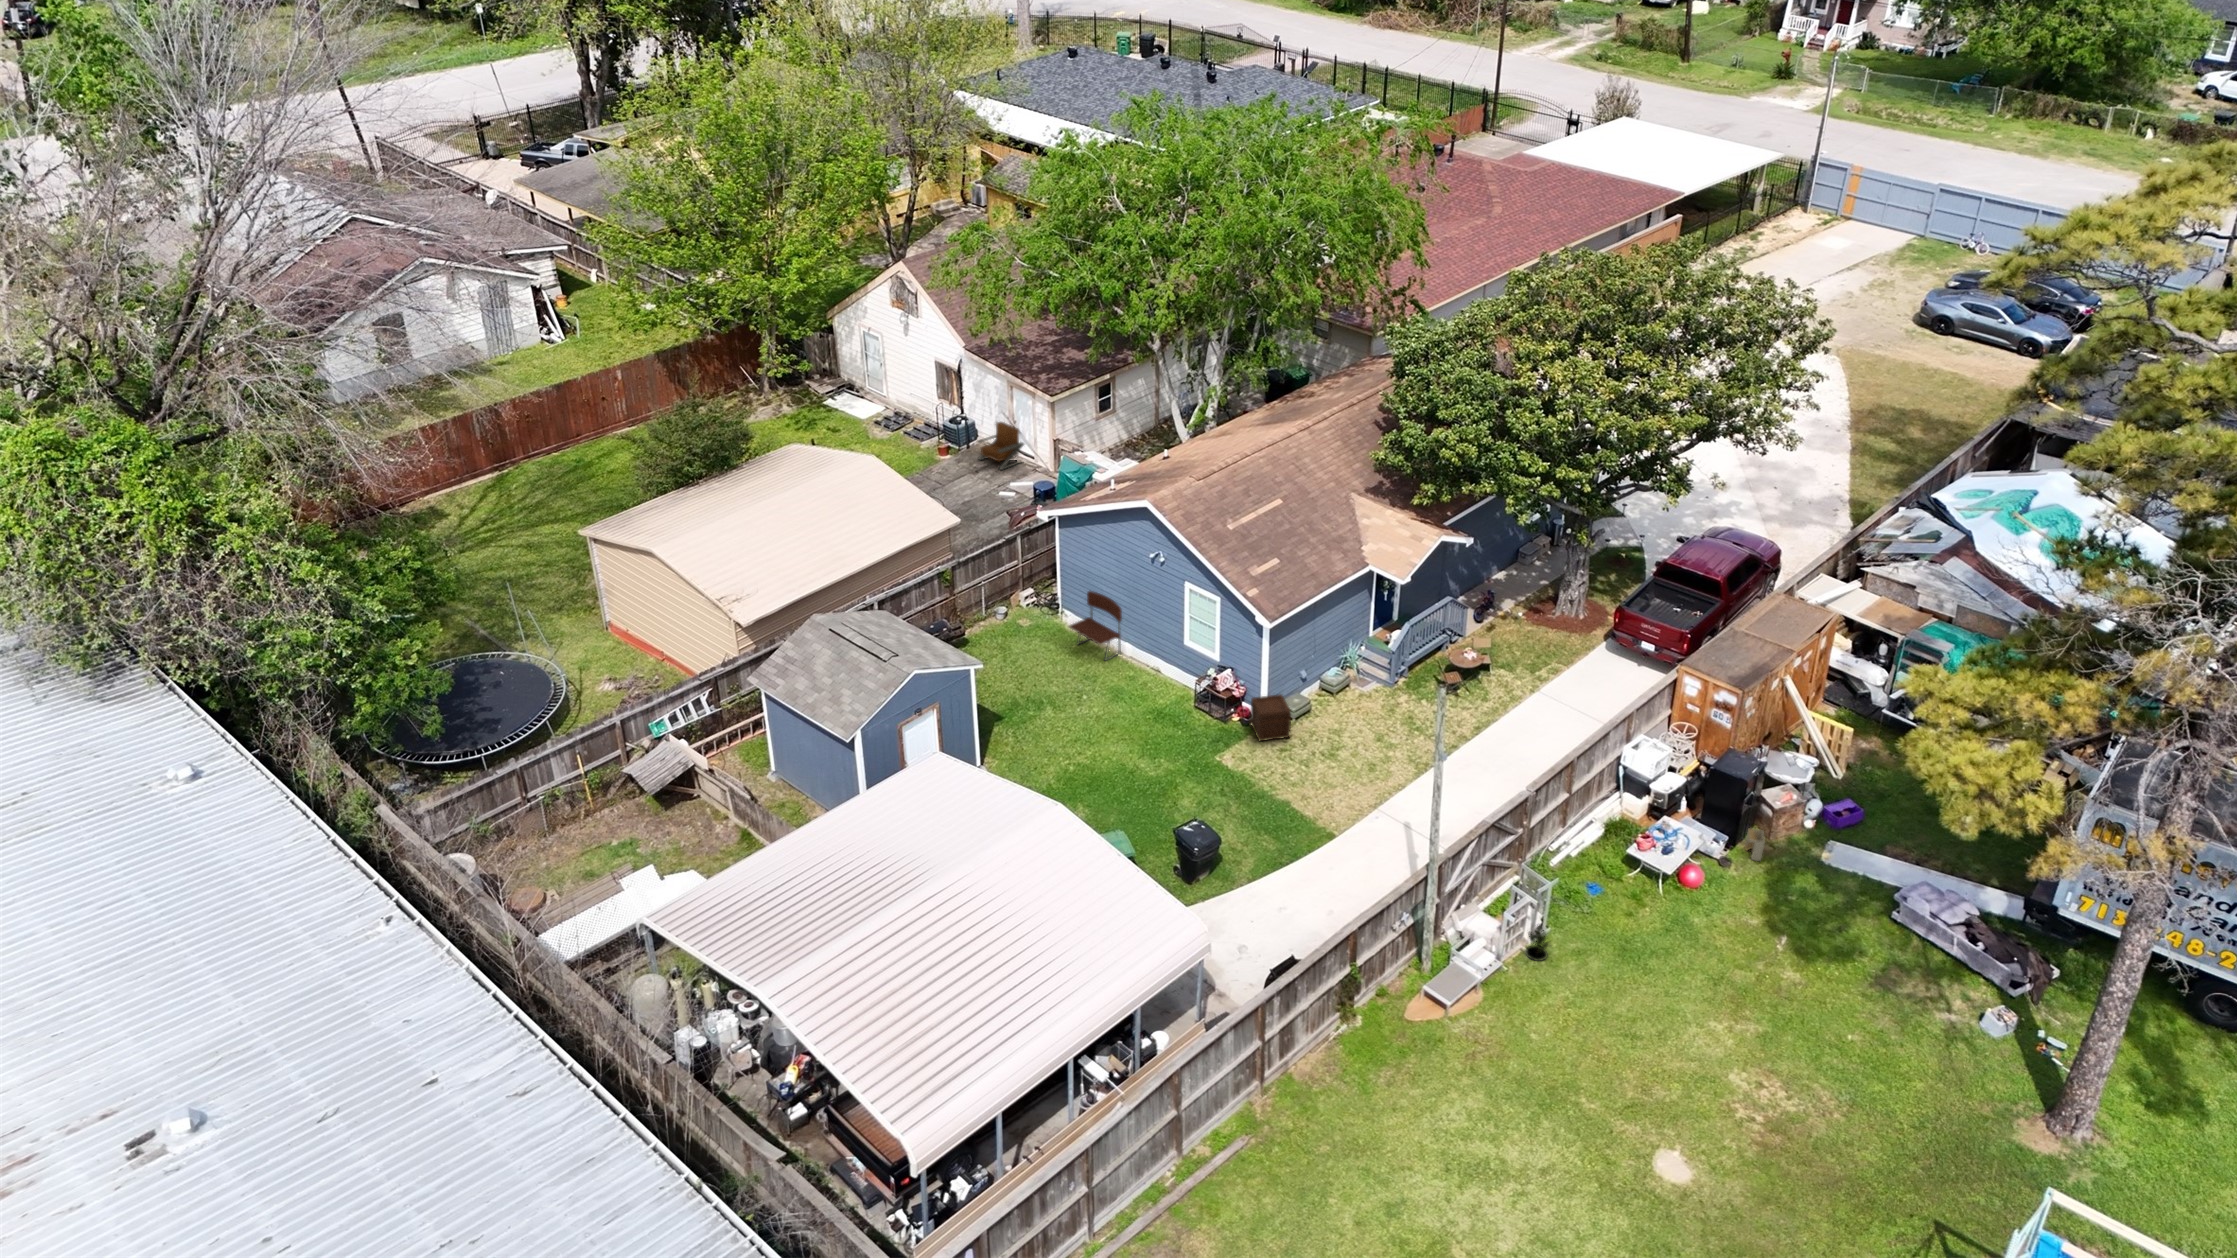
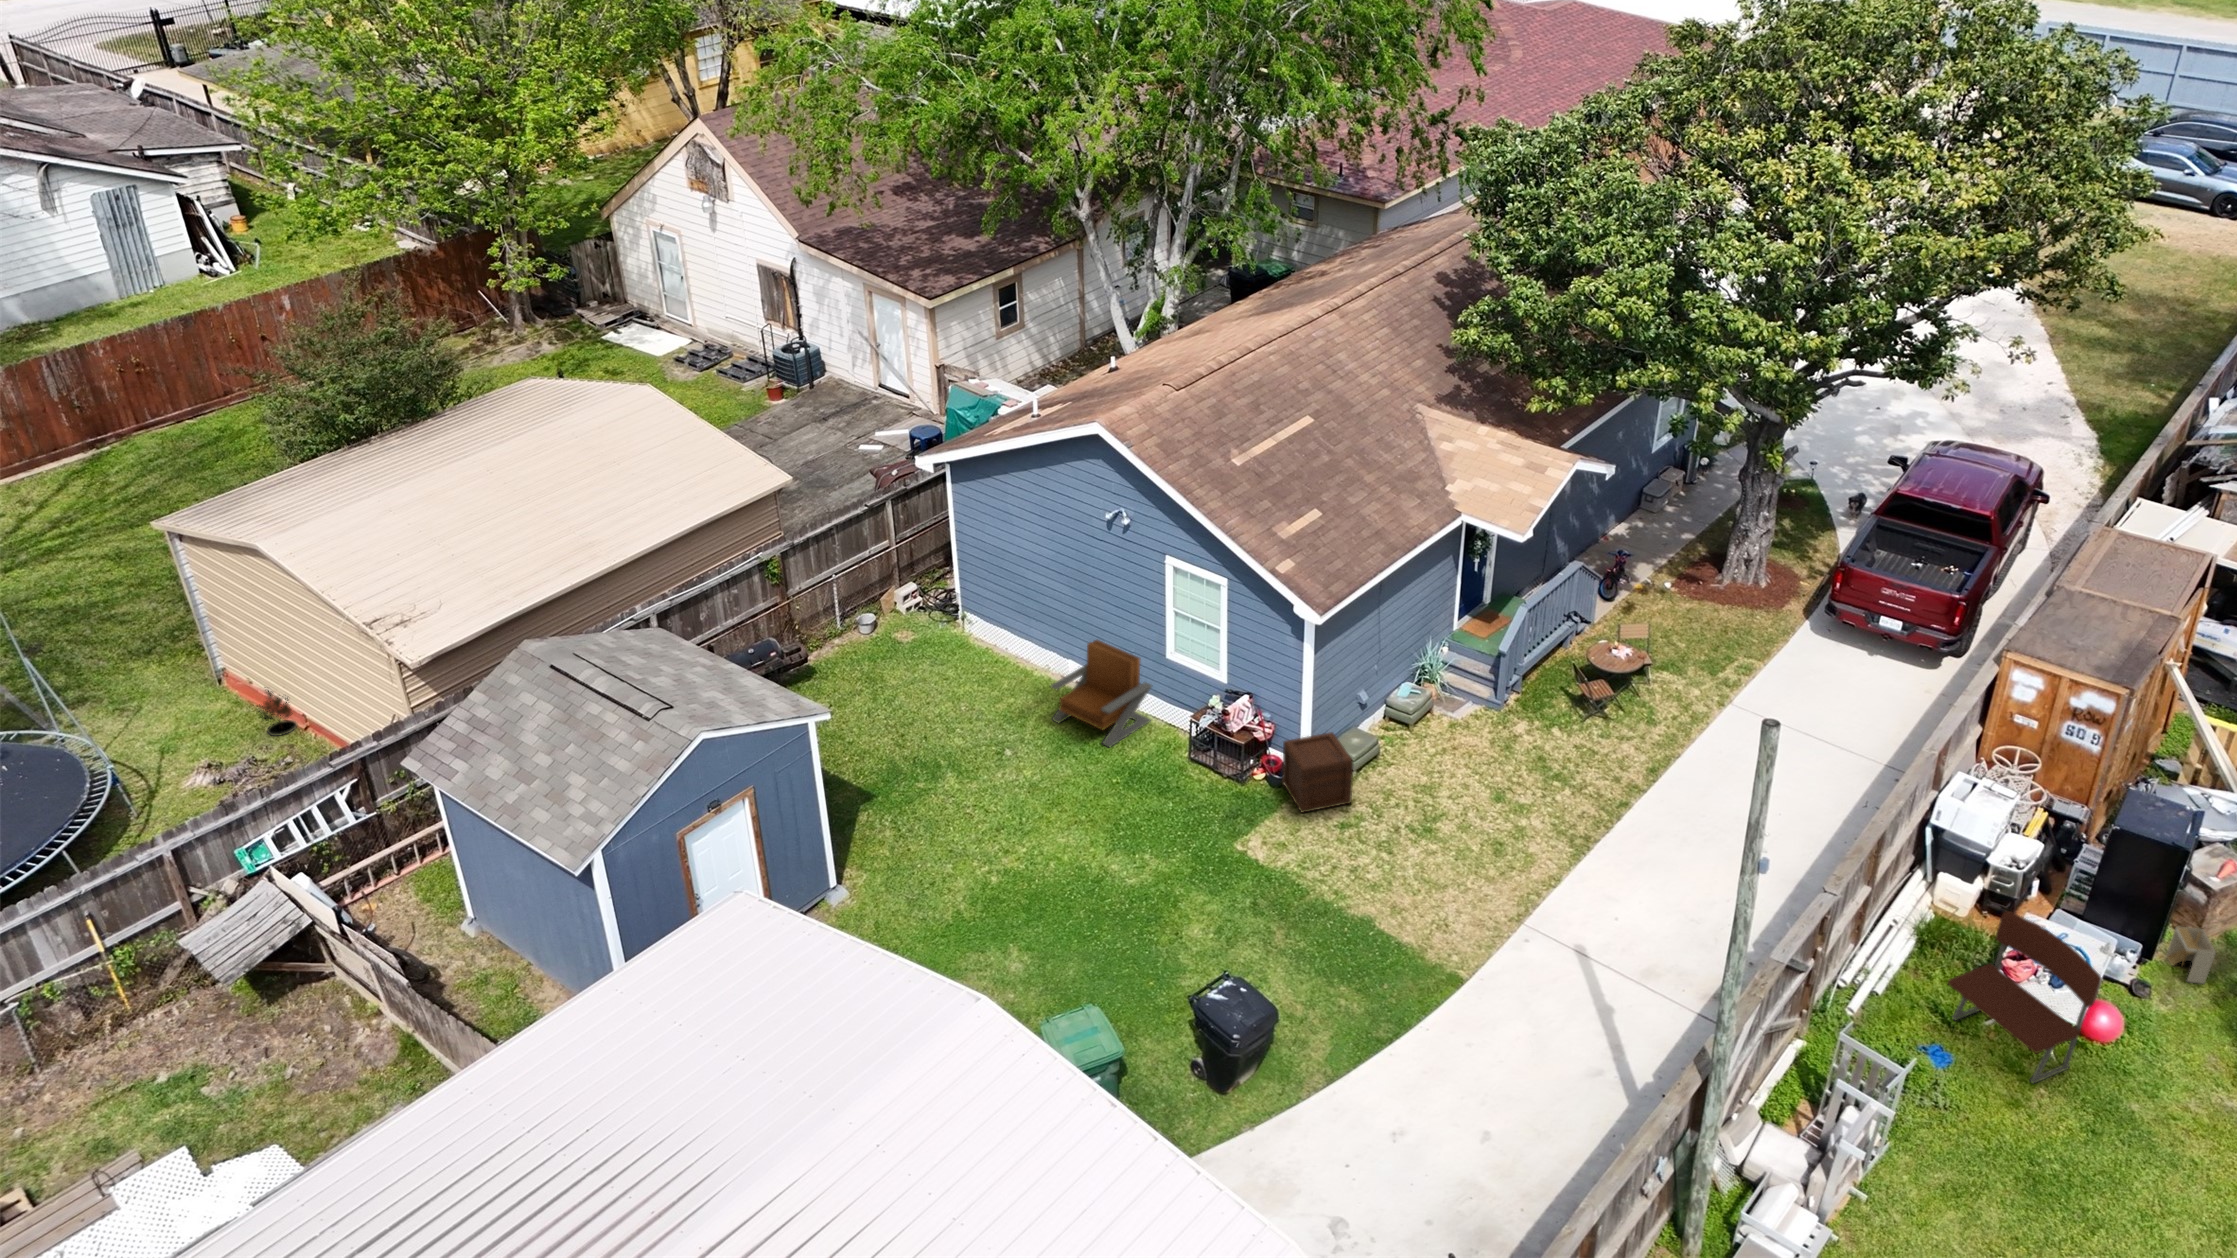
lounge chair: present [978,422,1024,470] -> present [1051,640,1152,747]
bench: present [1070,591,1122,660] -> present [1948,911,2102,1083]
potted tree: present [1525,925,1549,961] -> present [253,687,297,736]

